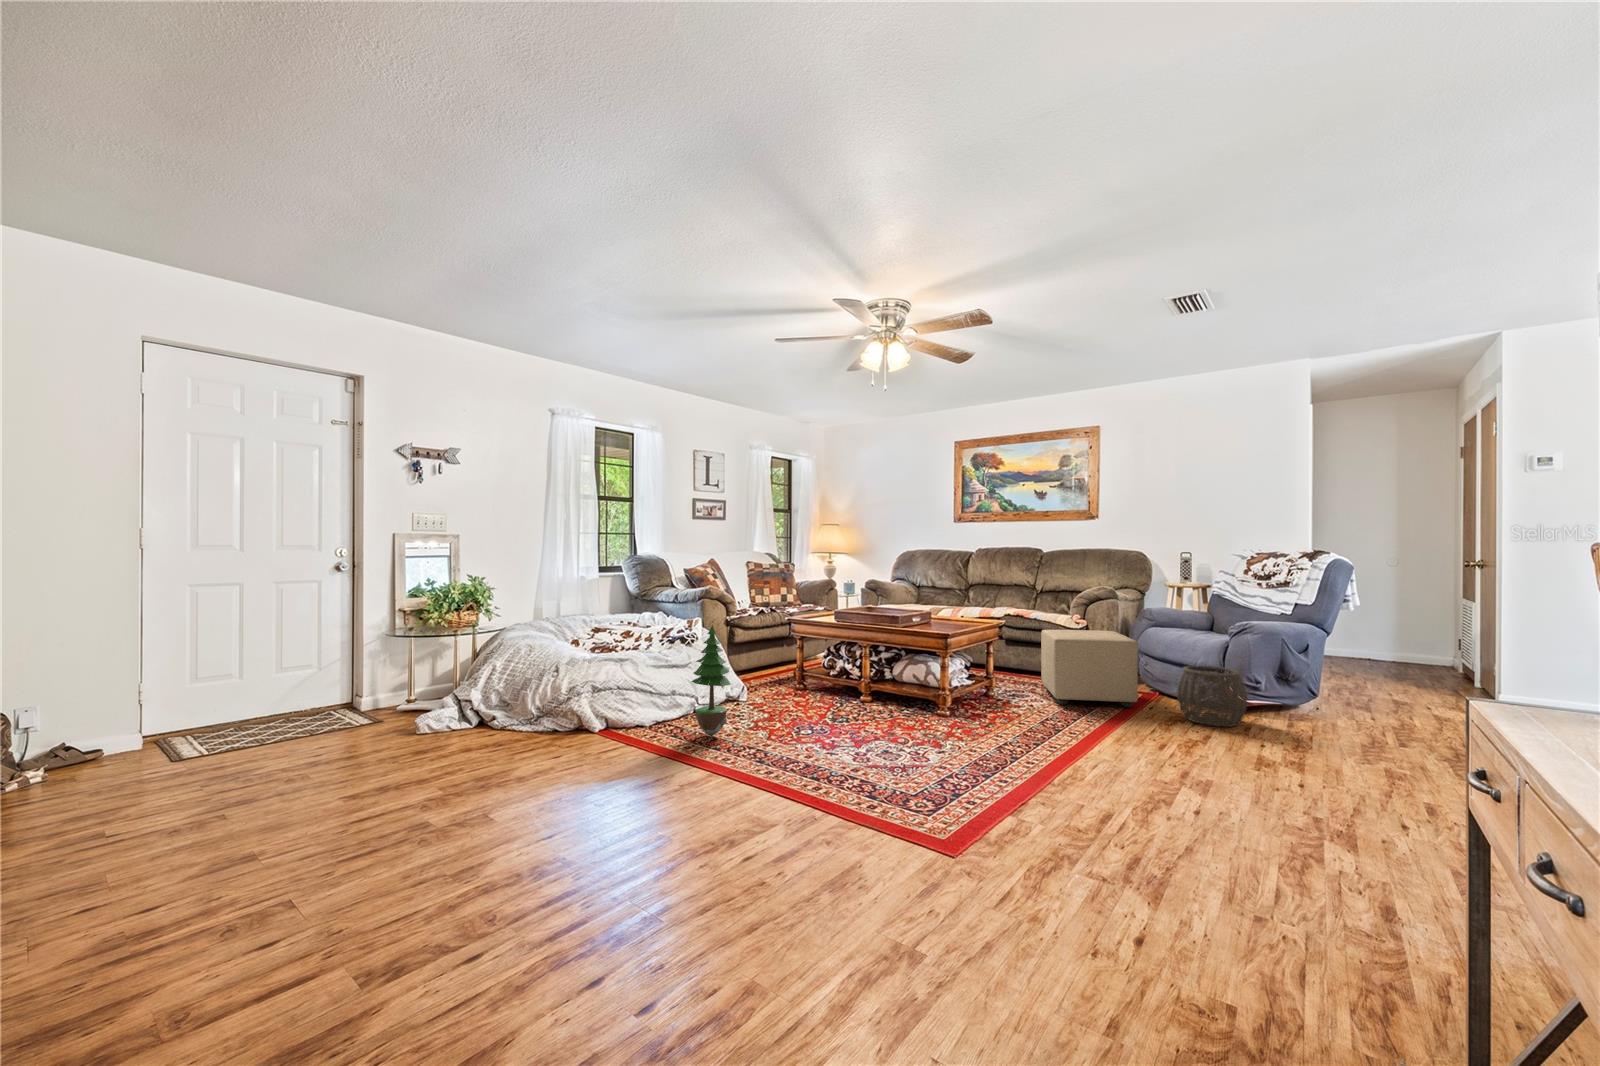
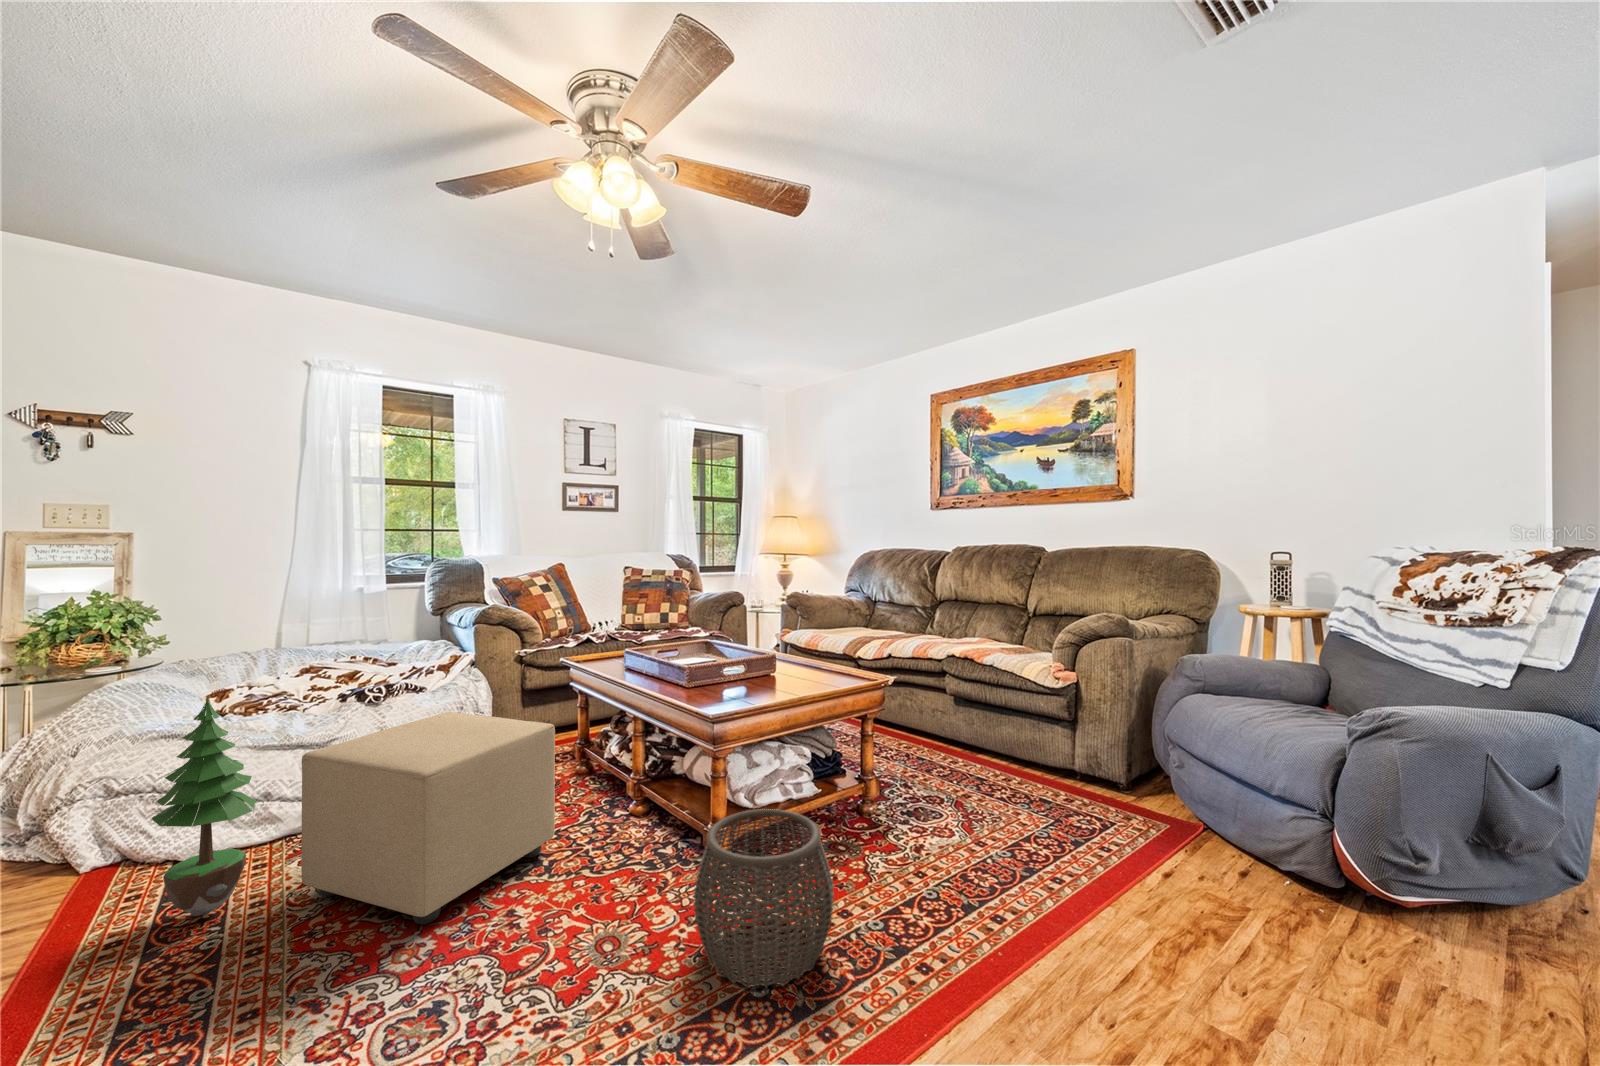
ottoman: present [1041,630,1138,708] -> present [301,712,555,924]
woven basket: present [1177,665,1247,727] -> present [693,809,834,988]

